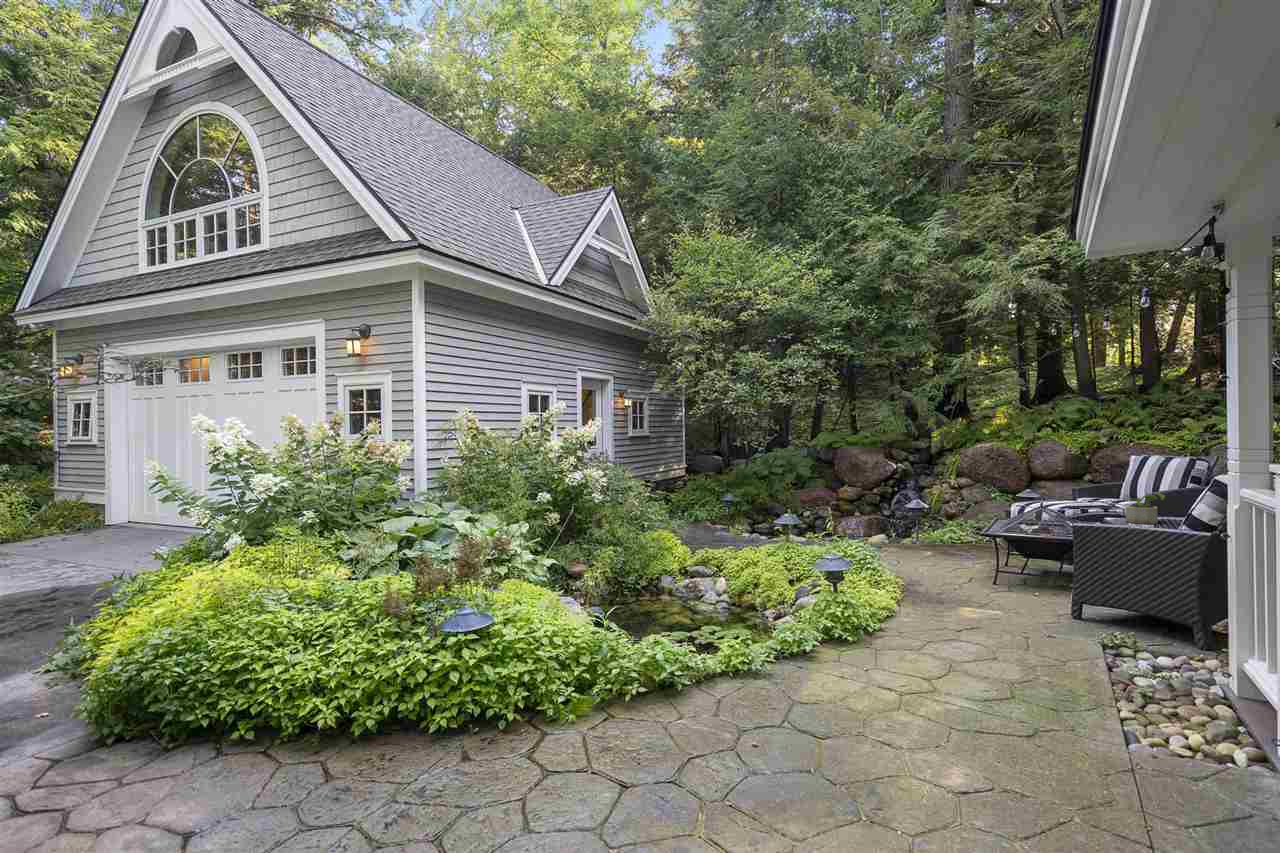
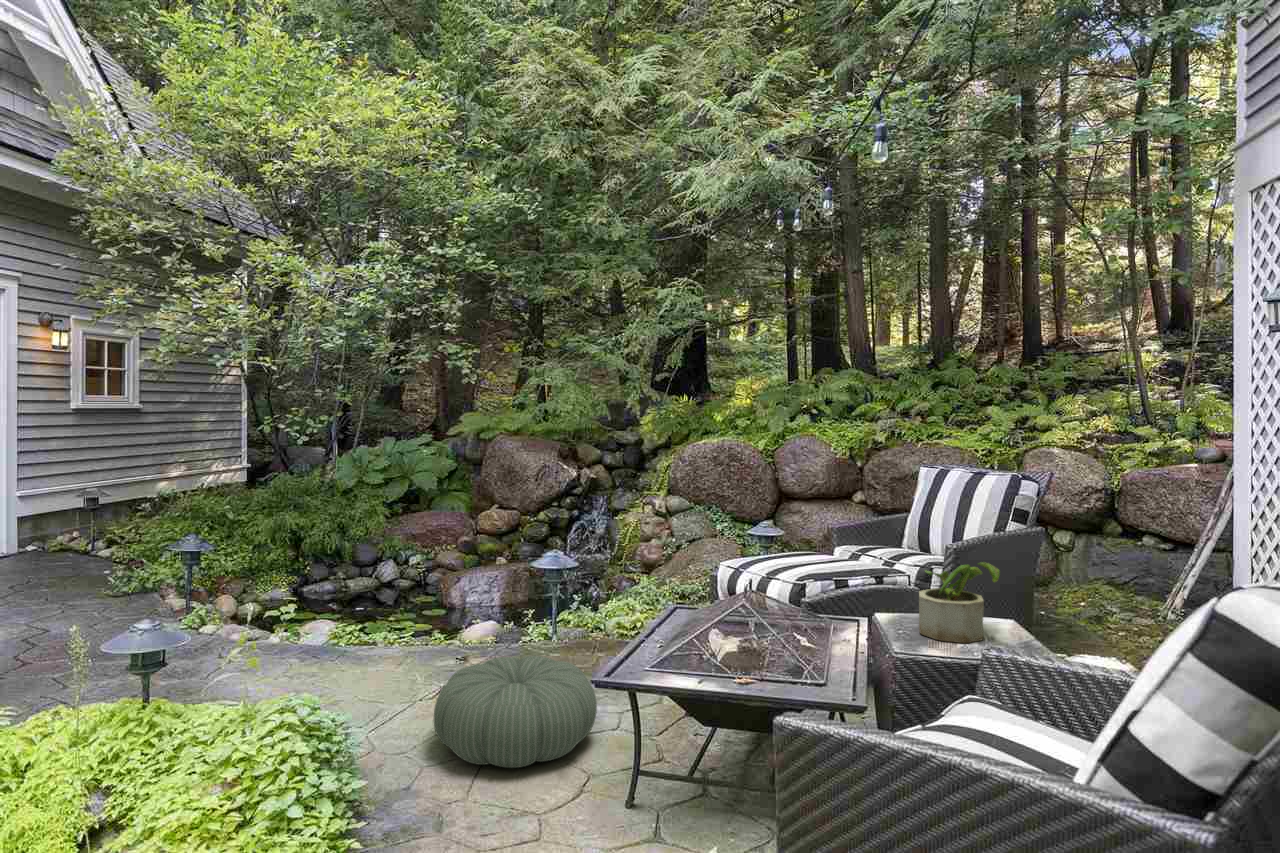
pouf: none [902,535,971,570] -> present [434,656,597,768]

